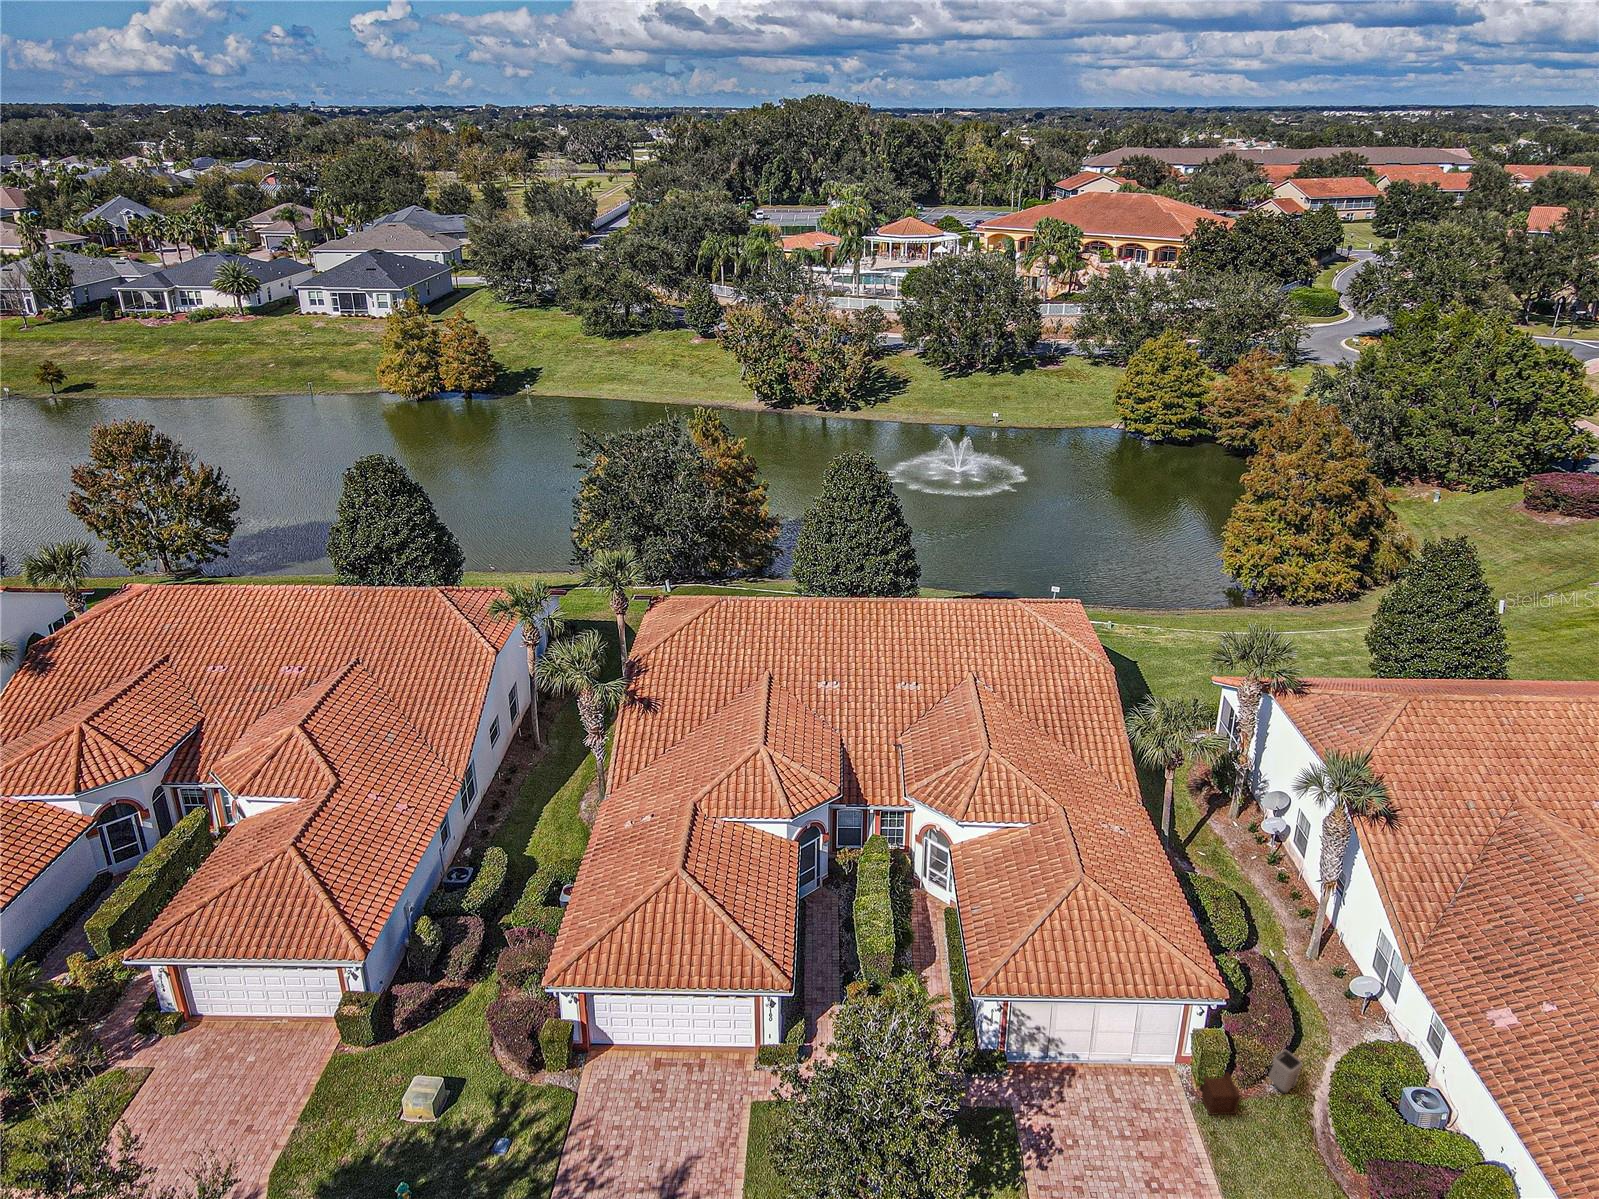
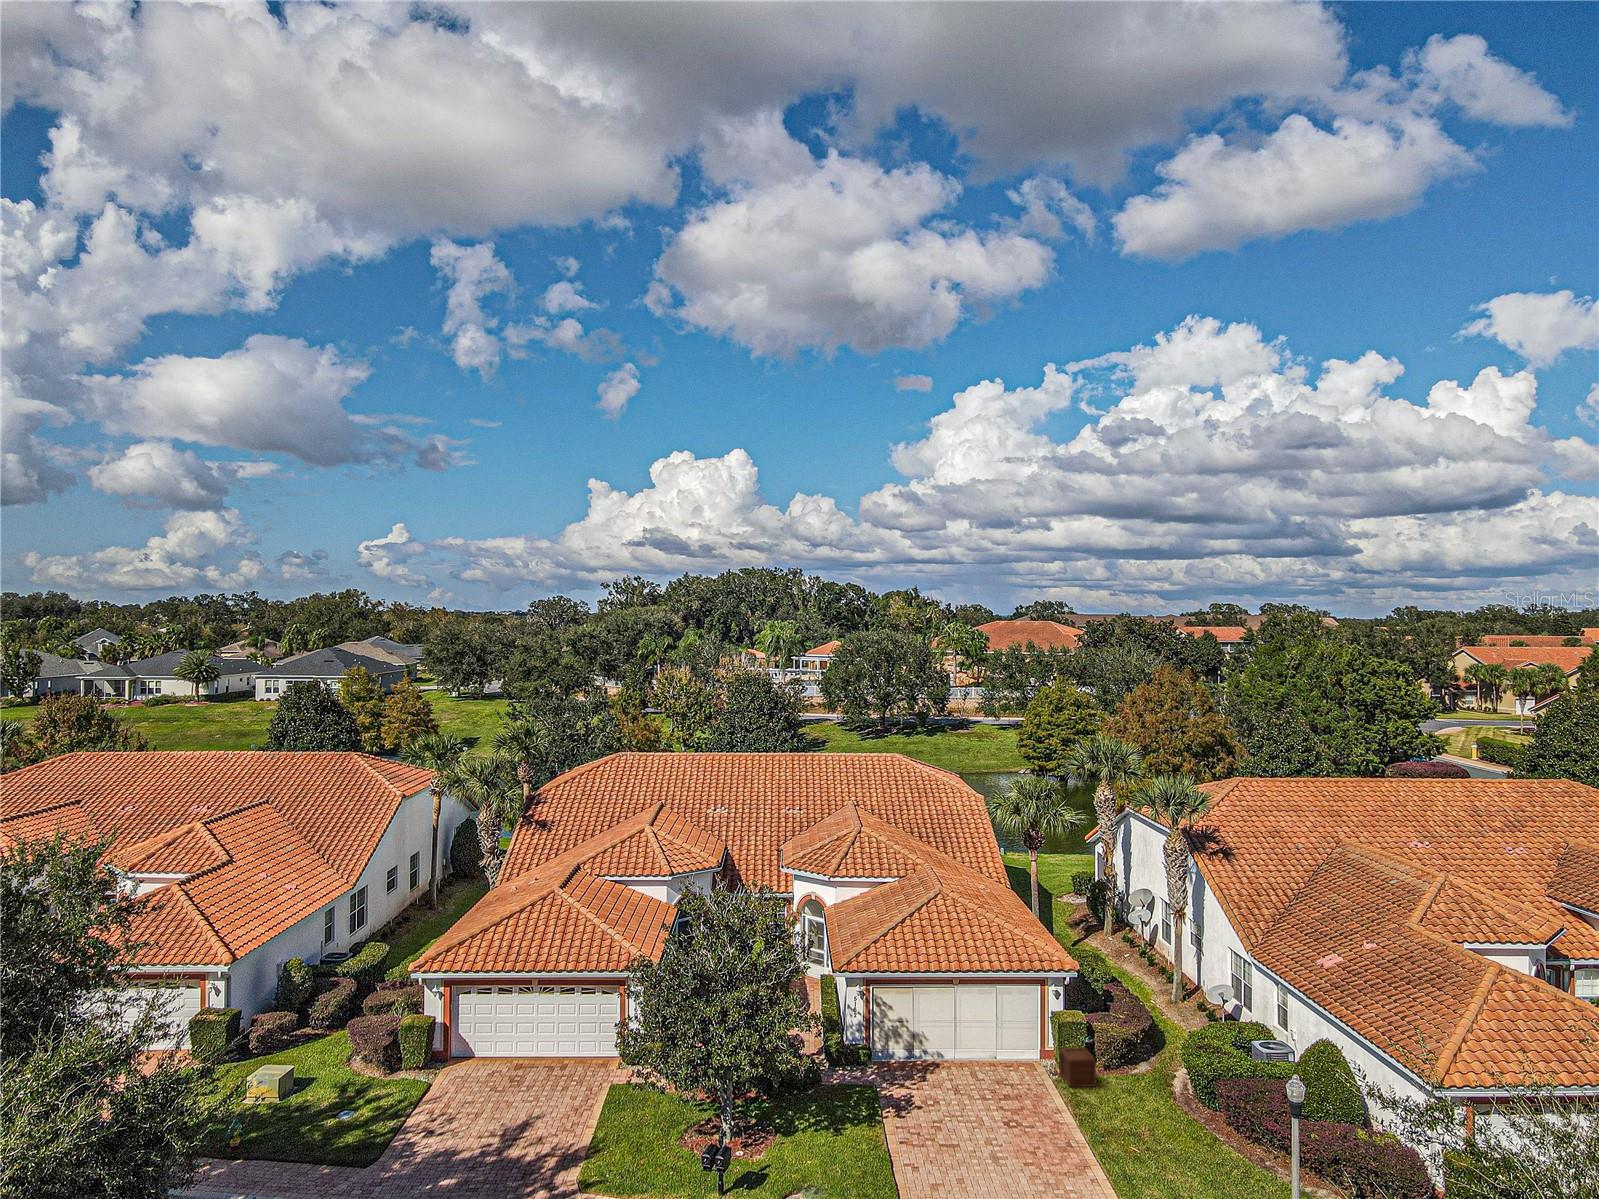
trash can: present [1269,1050,1302,1094] -> none [1128,1031,1155,1075]

